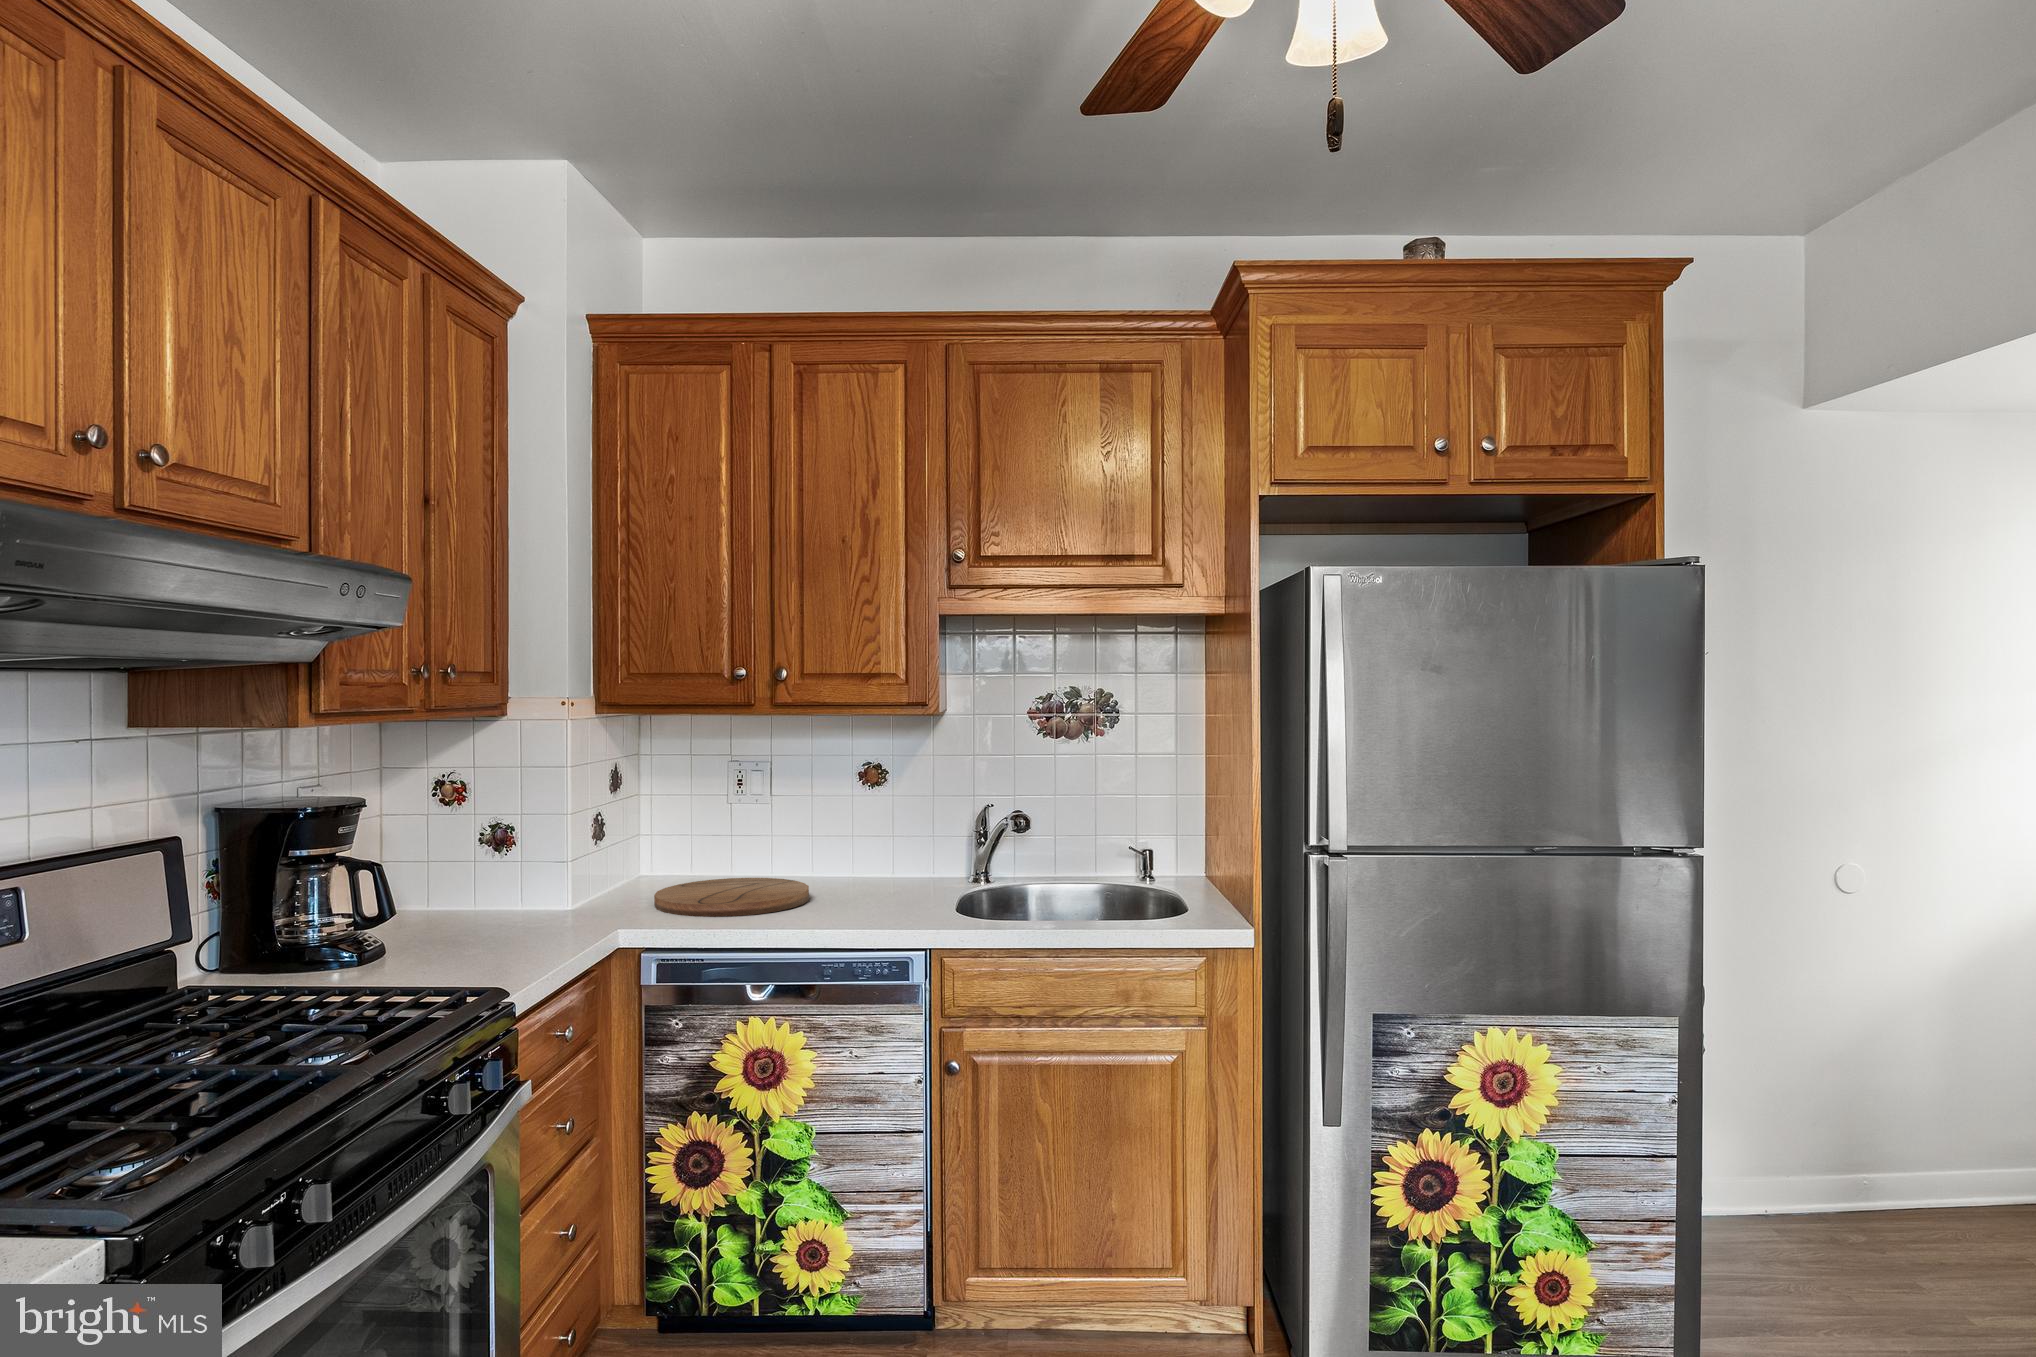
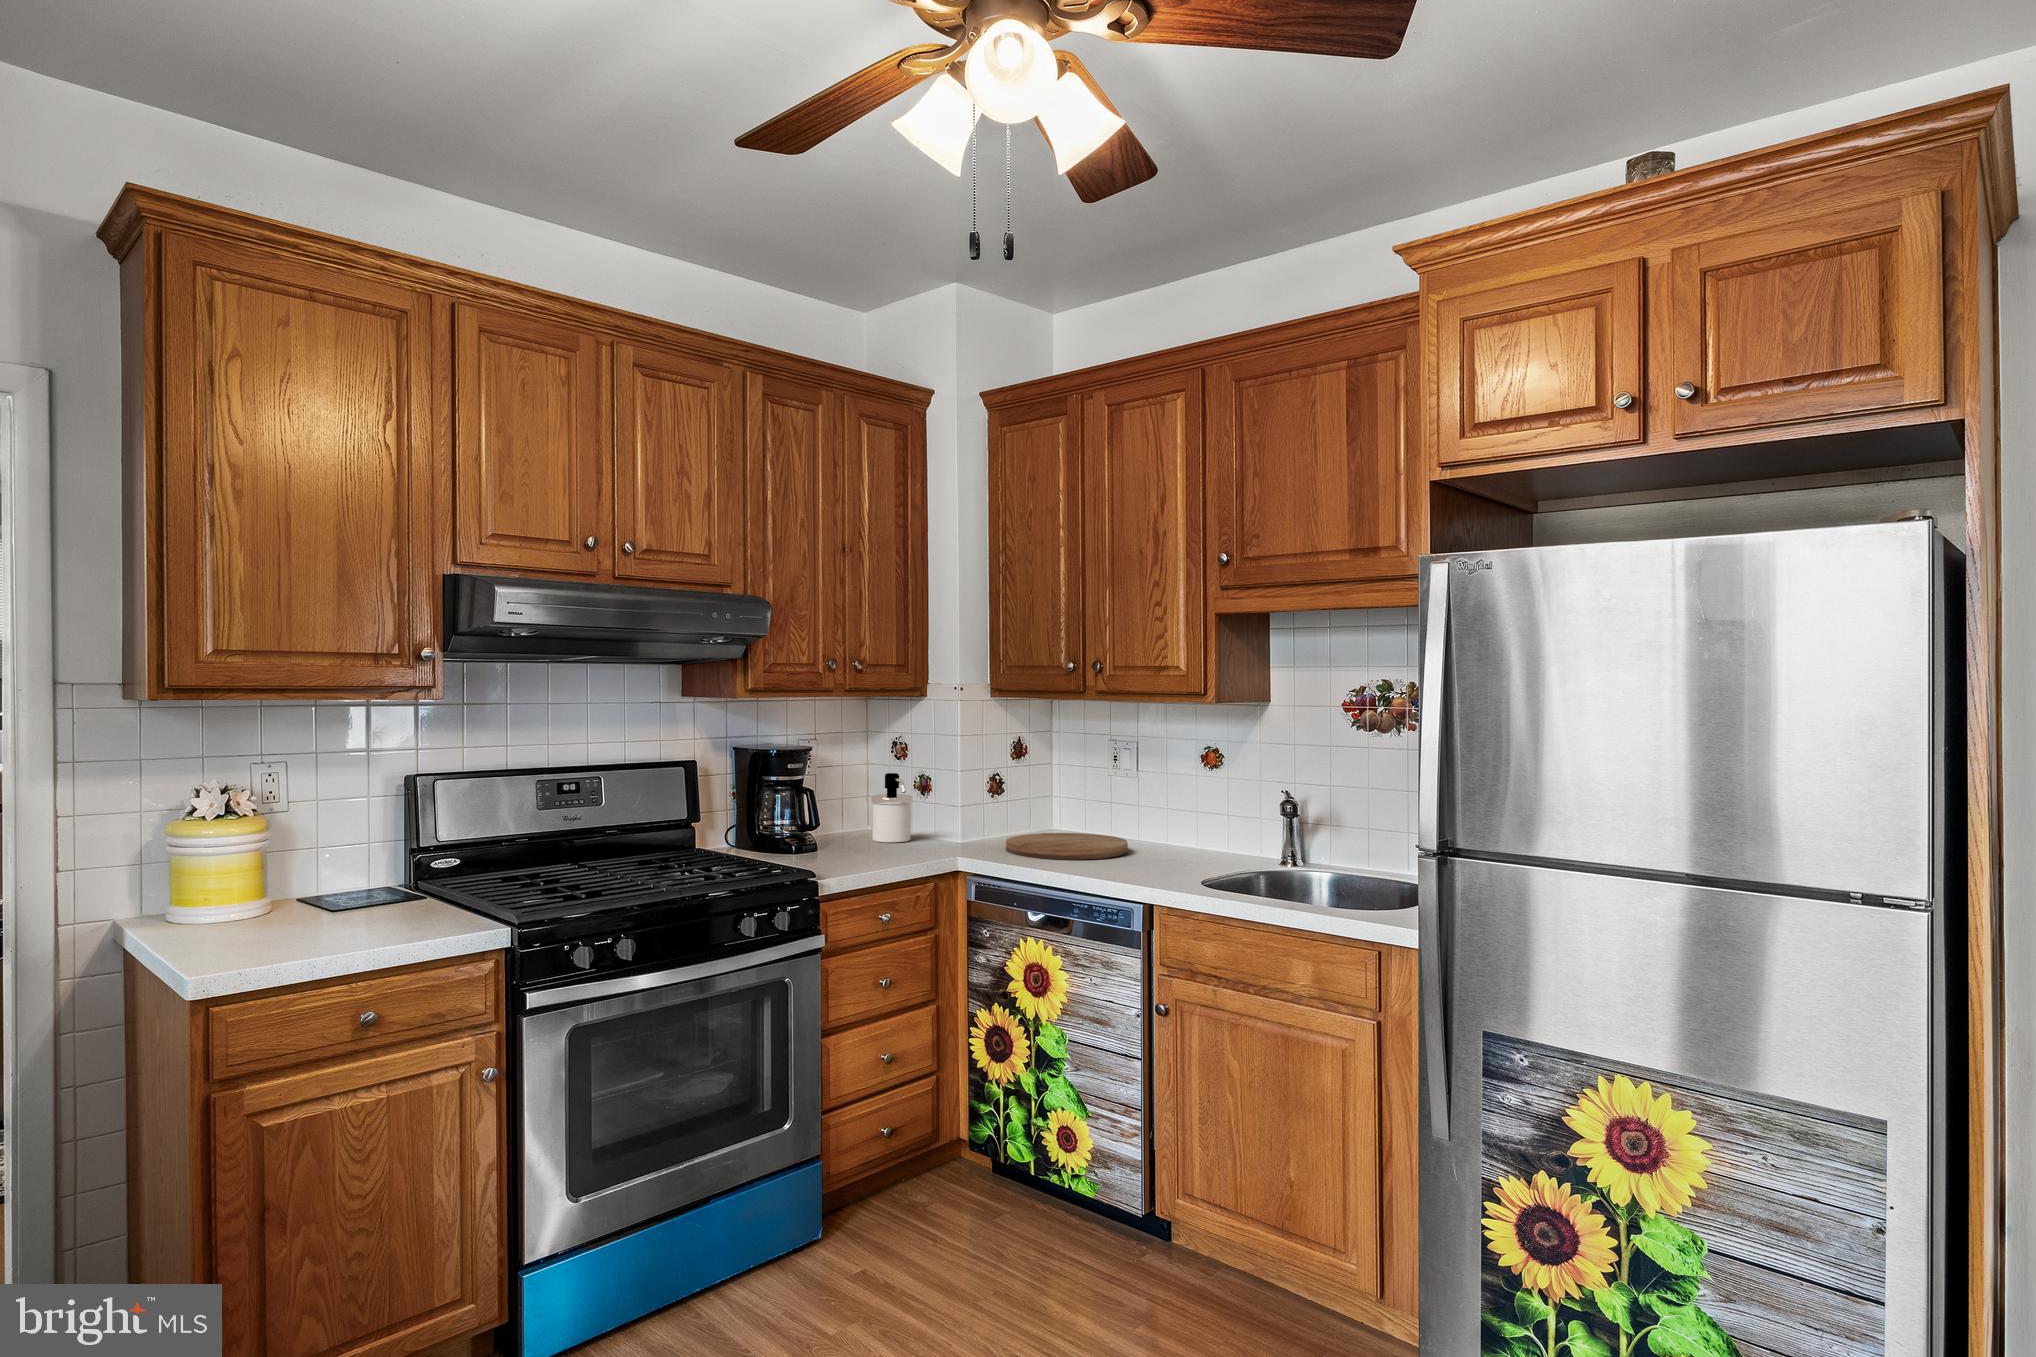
soap dispenser: none [449,827,525,927] -> present [871,773,912,843]

